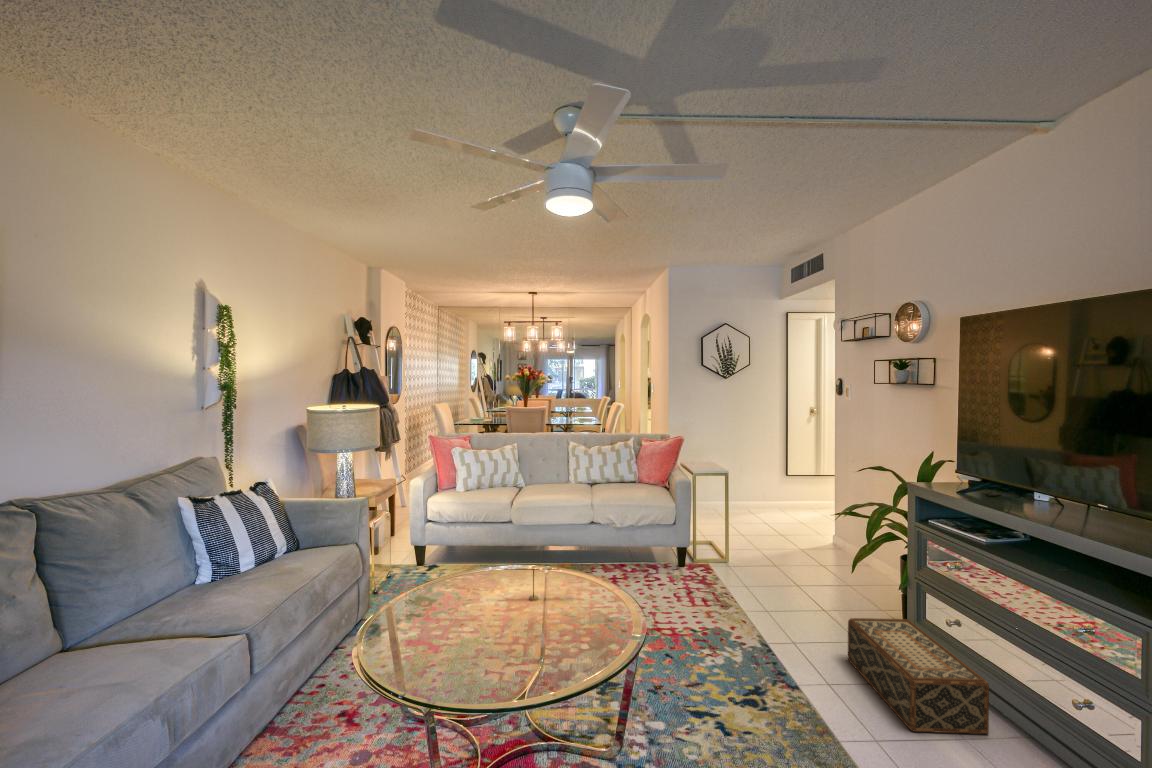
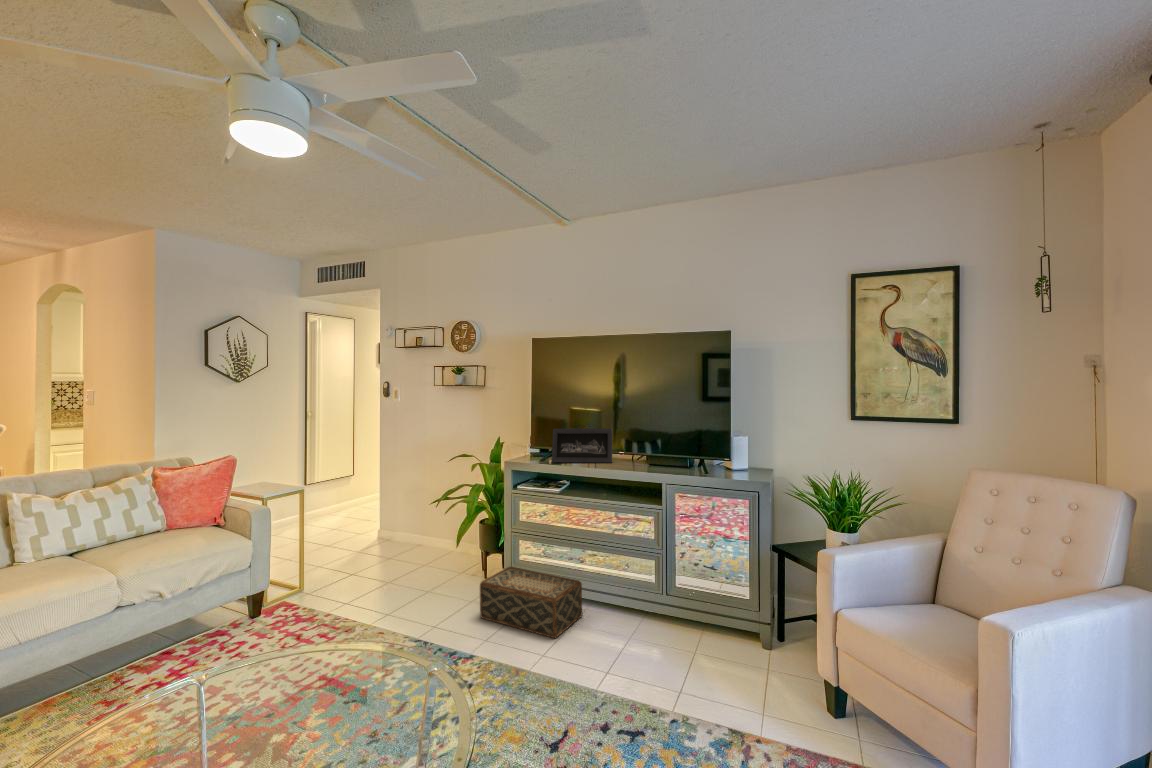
picture frame: none [974,451,1094,522] -> present [552,428,612,463]

